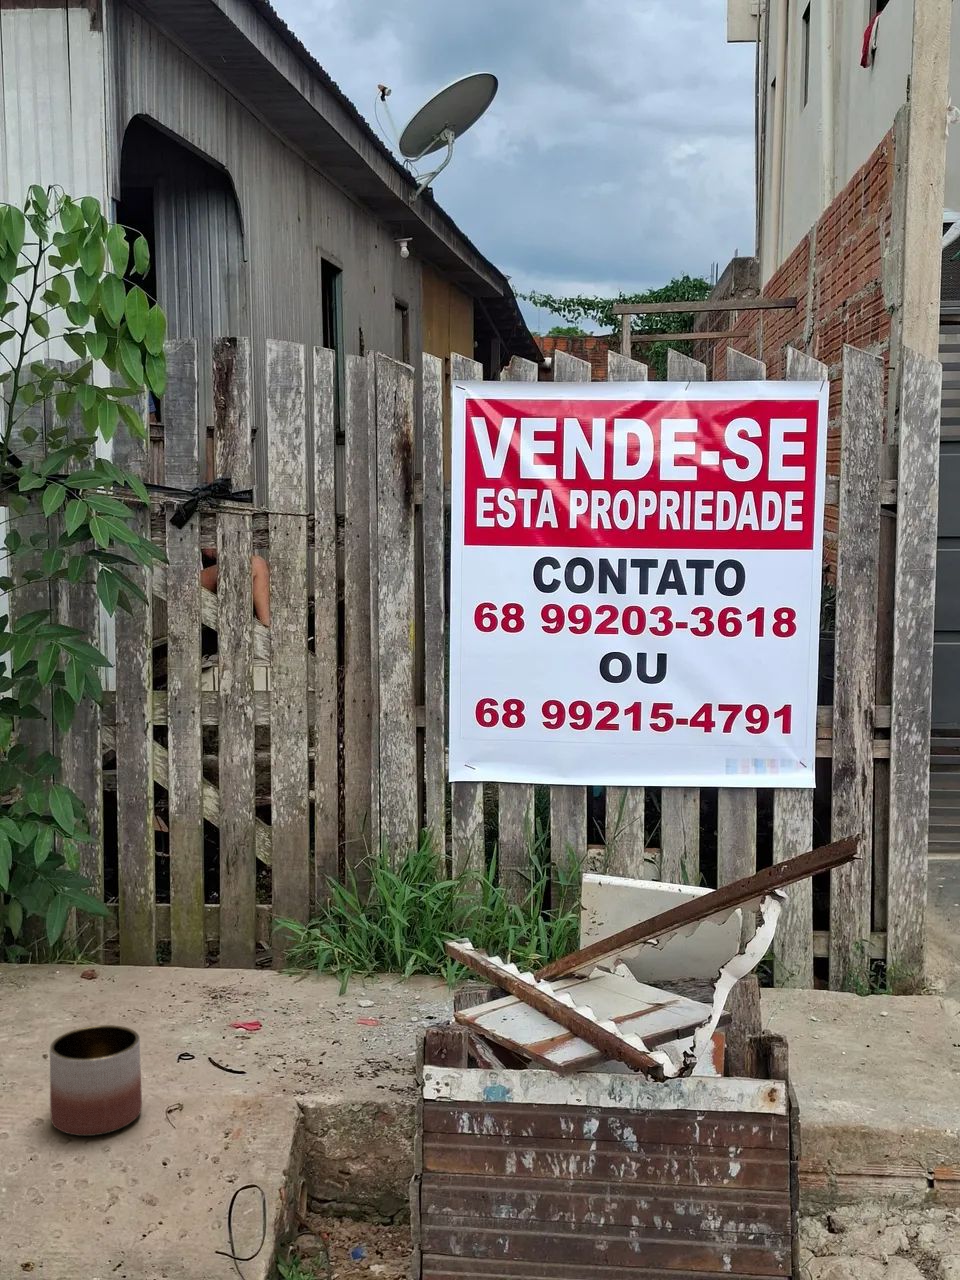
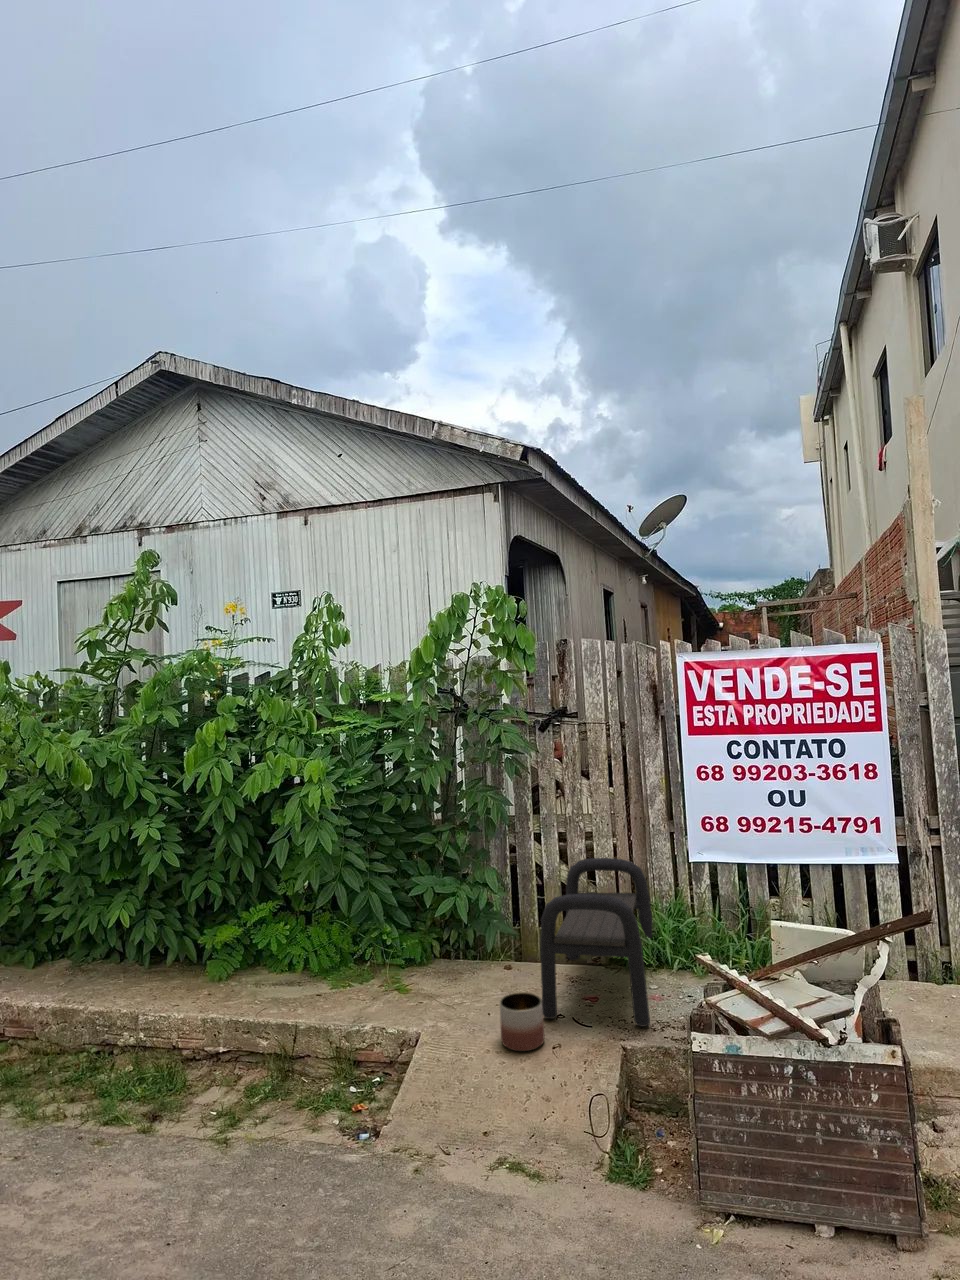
bench: none [144,774,377,1073] -> present [540,858,653,1026]

